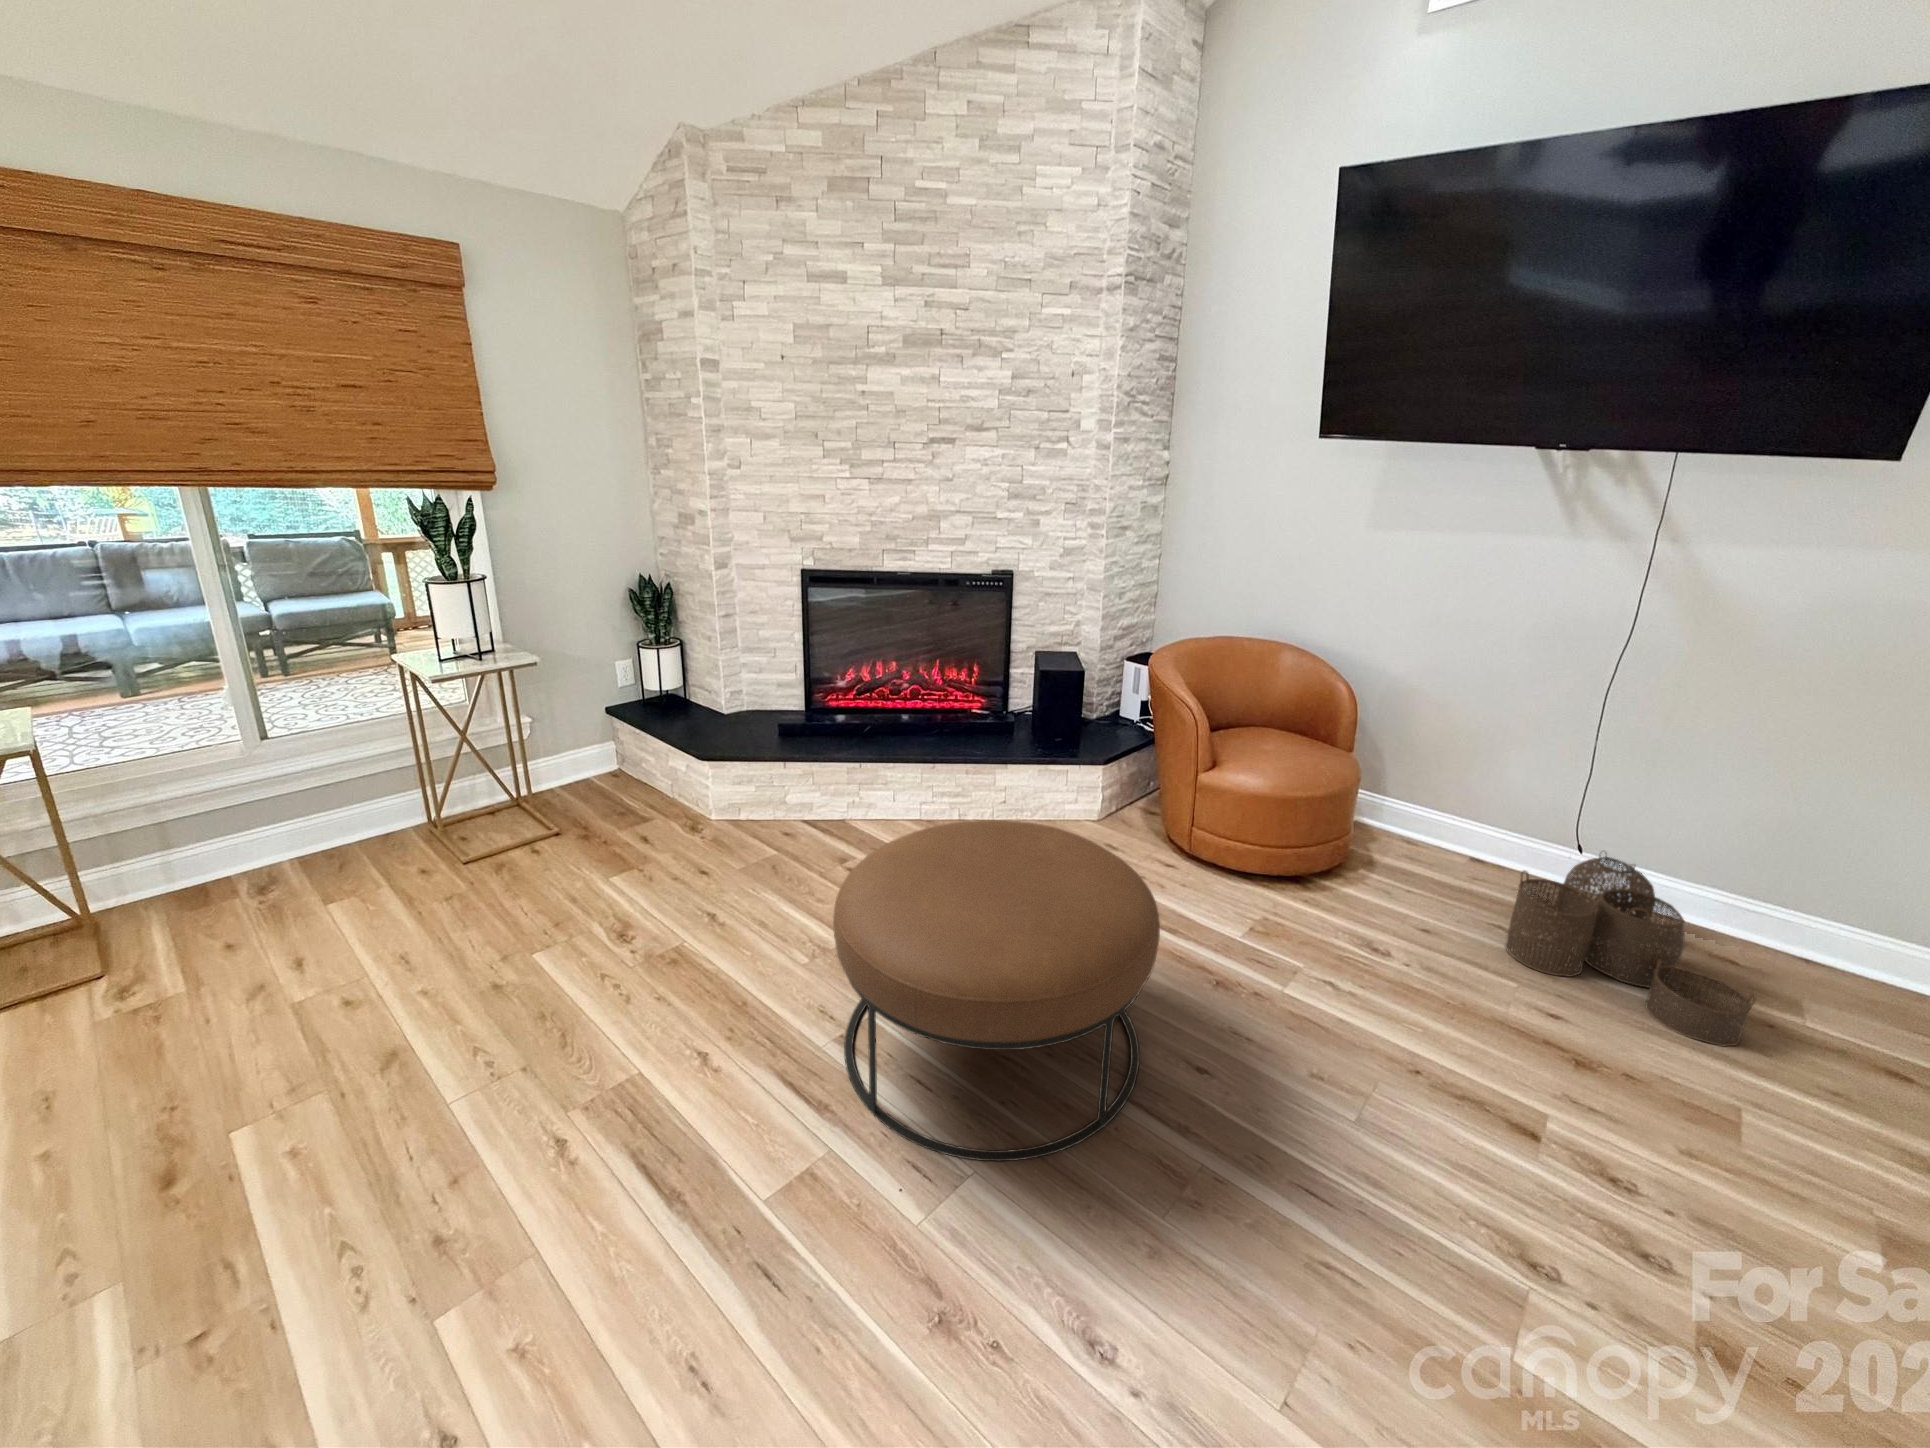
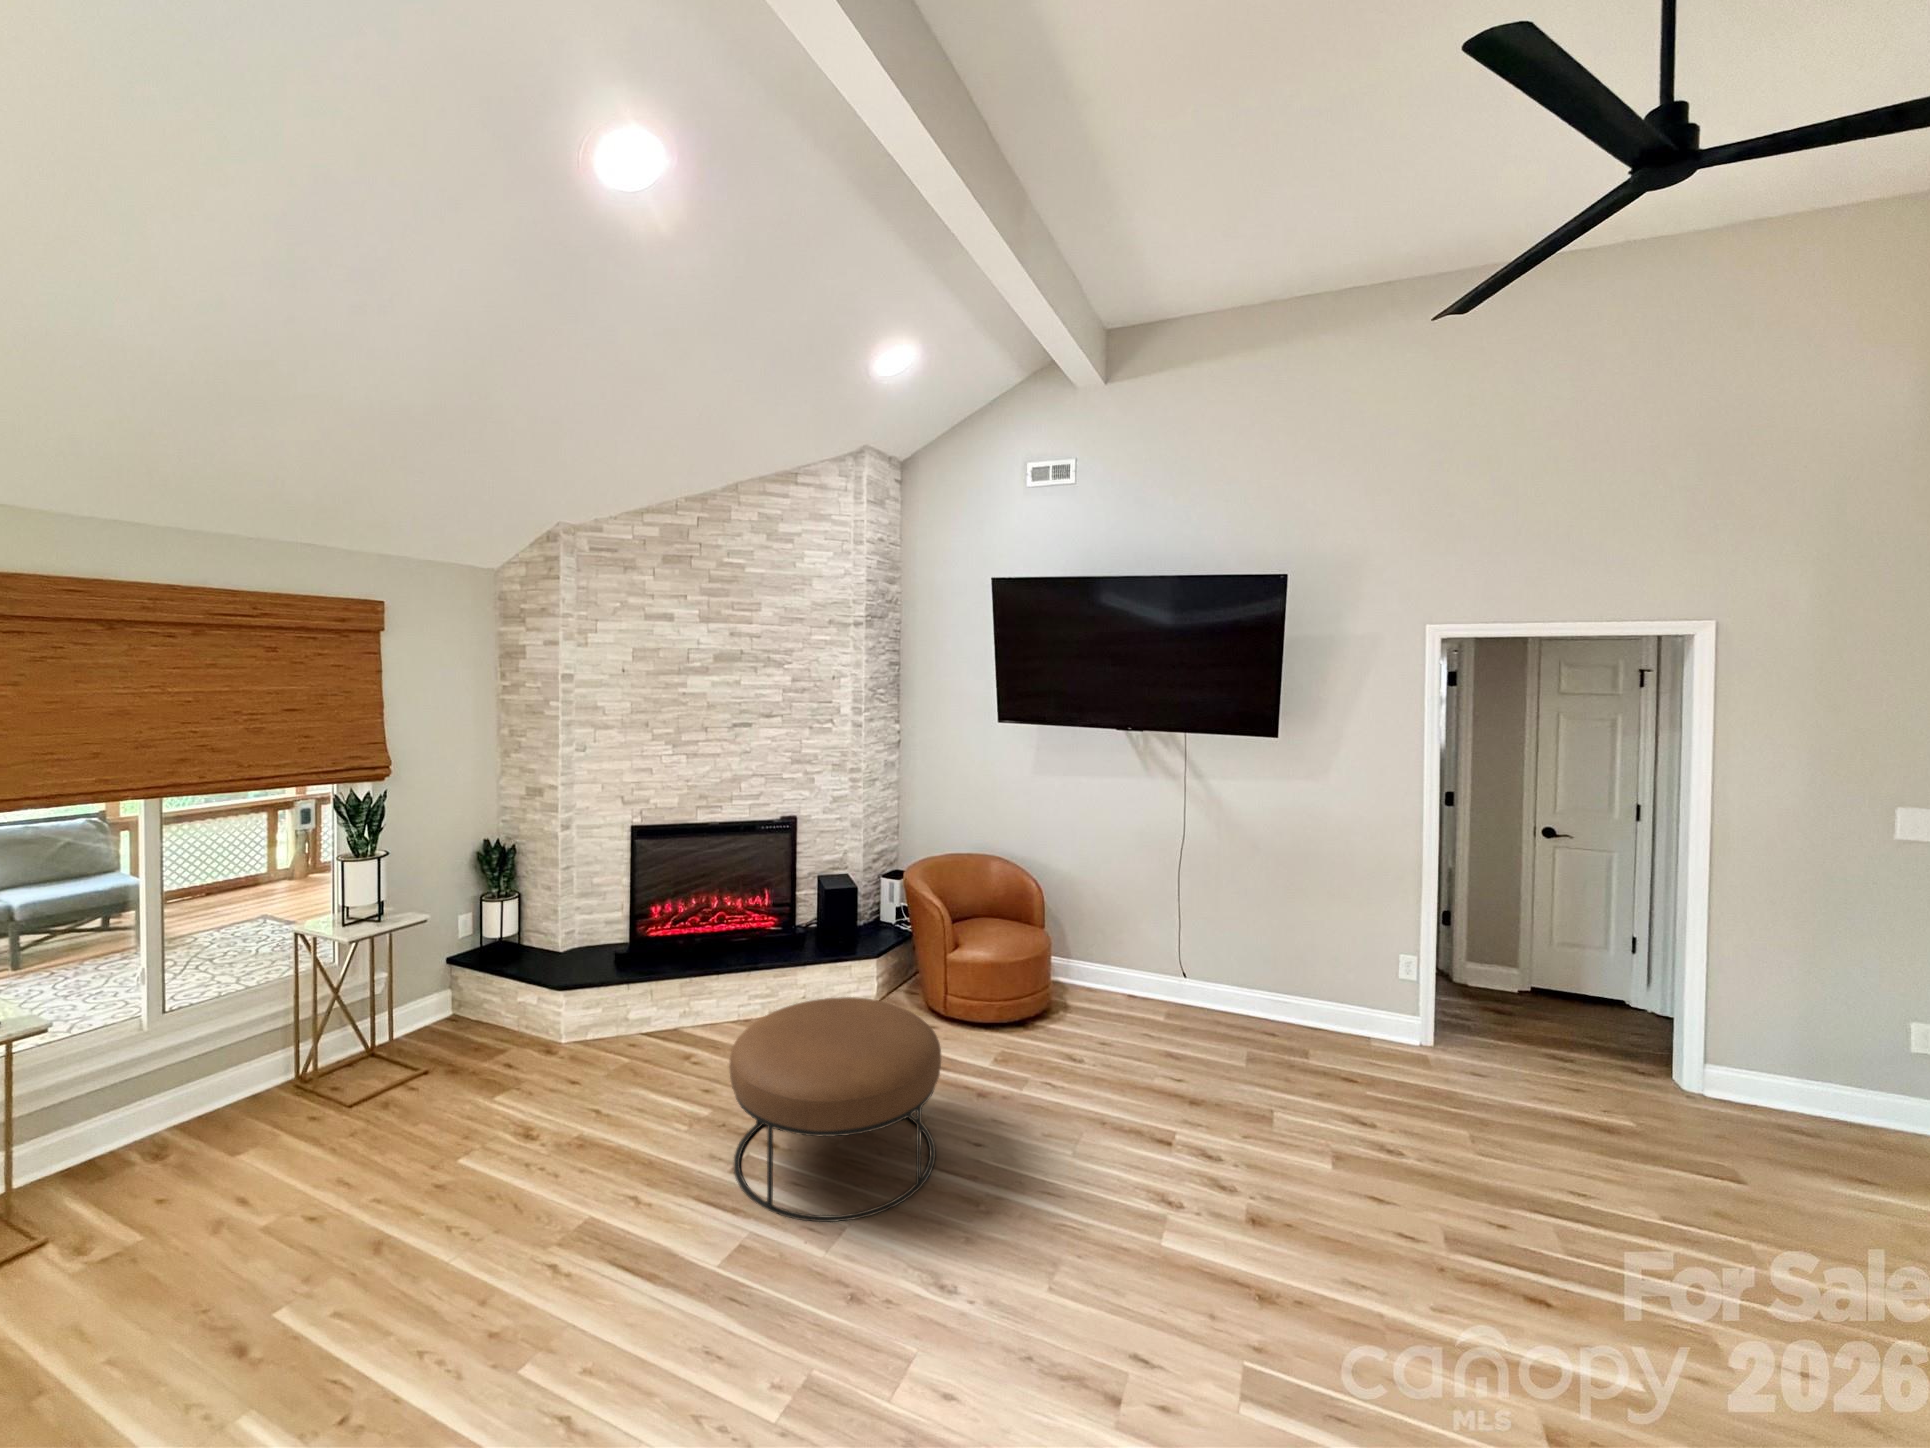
woven basket: present [1505,853,1756,1046] -> none [1148,973,1271,1080]

